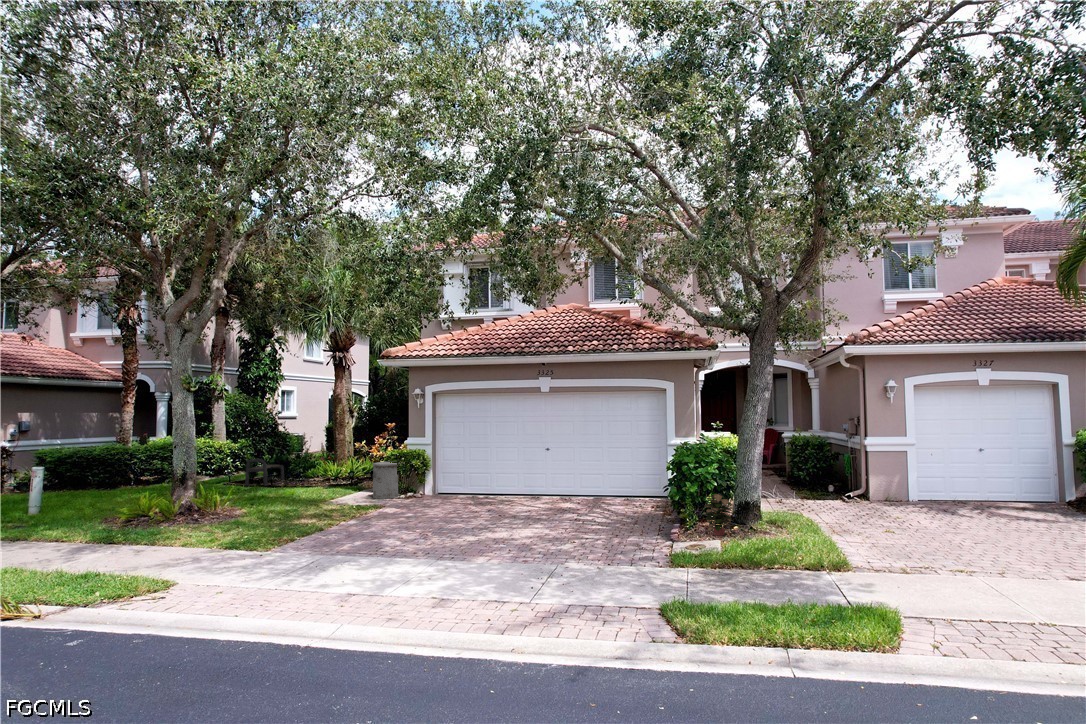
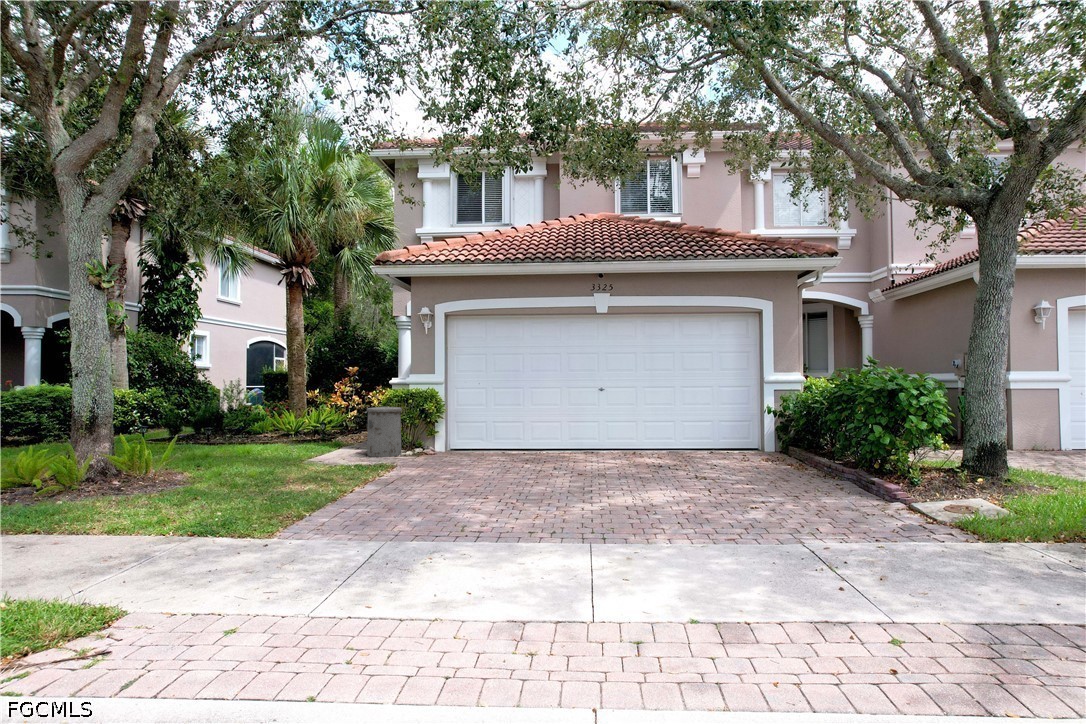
bench: present [245,459,284,486] -> none [167,405,220,445]
decorative plant: present [704,494,732,535] -> none [907,434,954,492]

